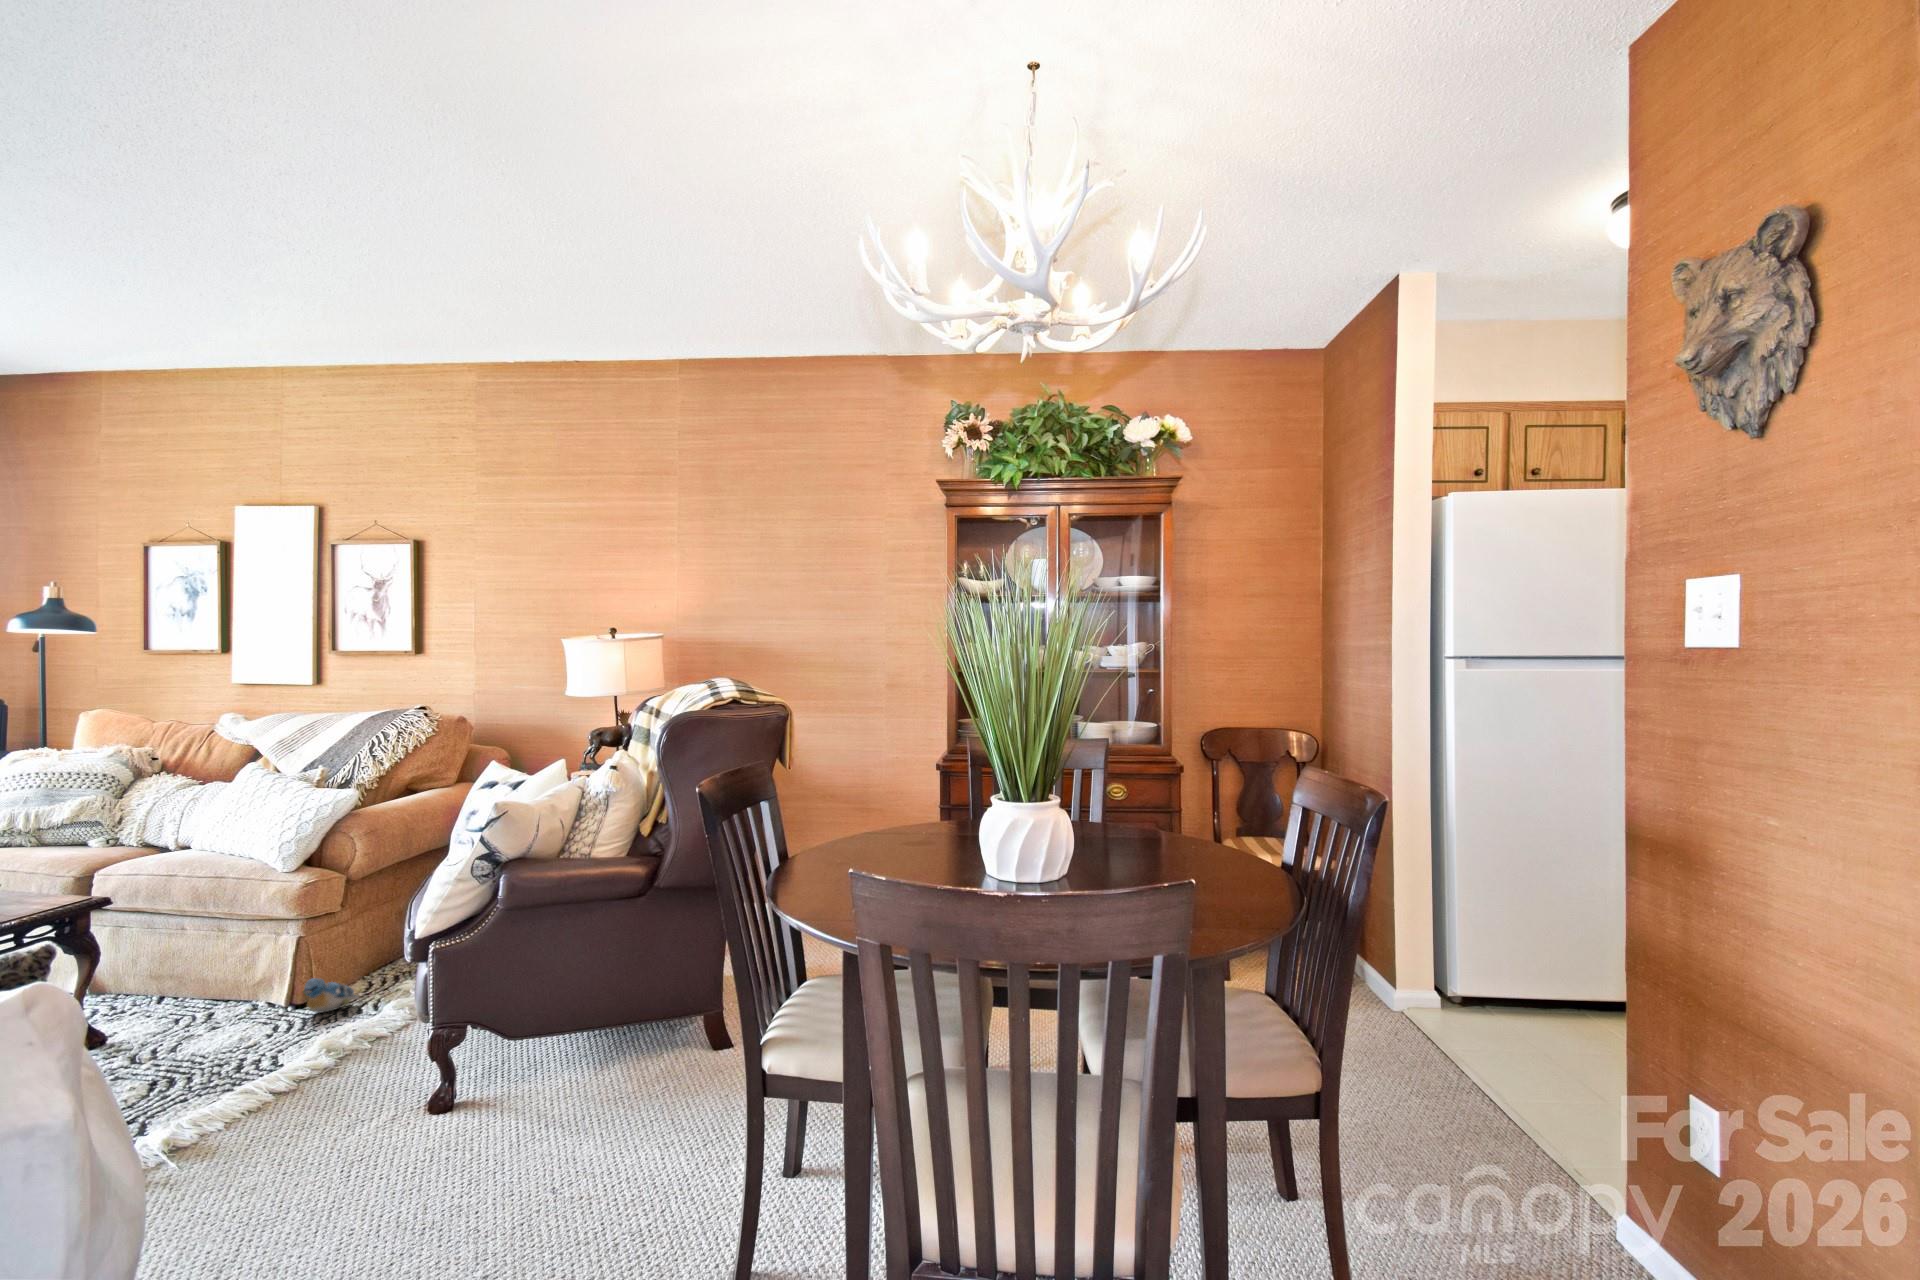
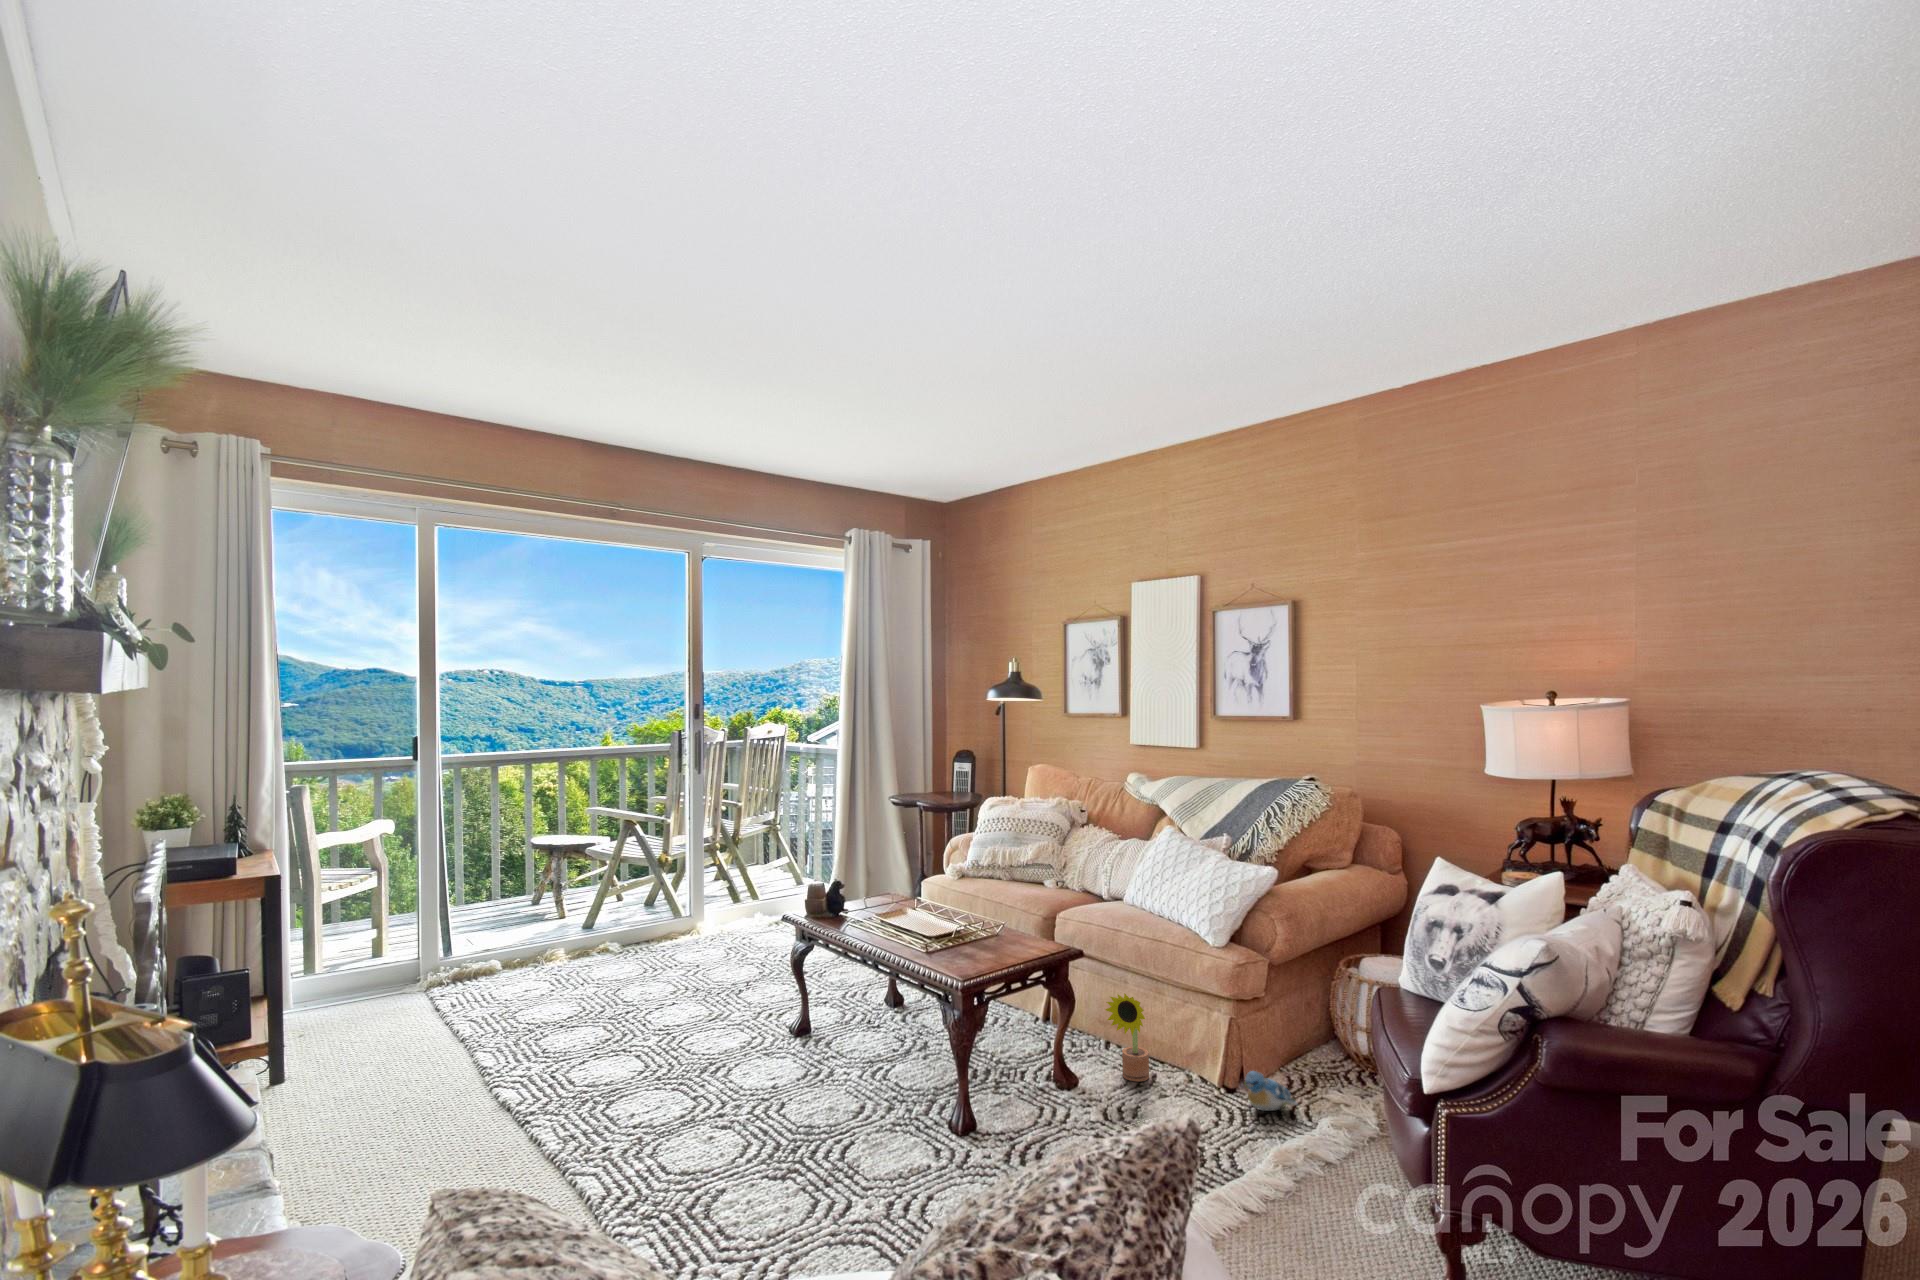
decorative plant: none [140,934,201,1023] -> present [1105,994,1149,1082]

